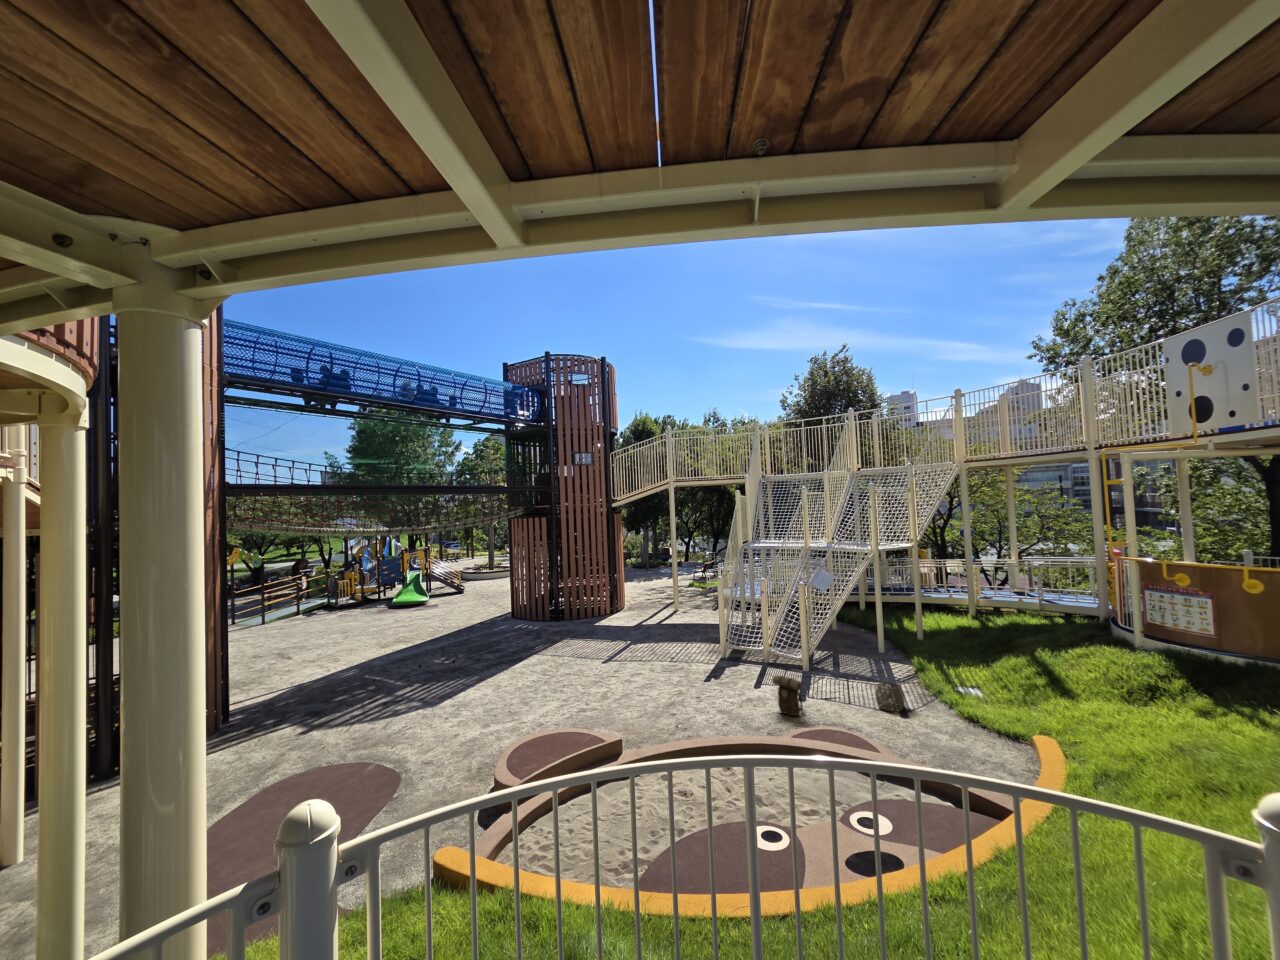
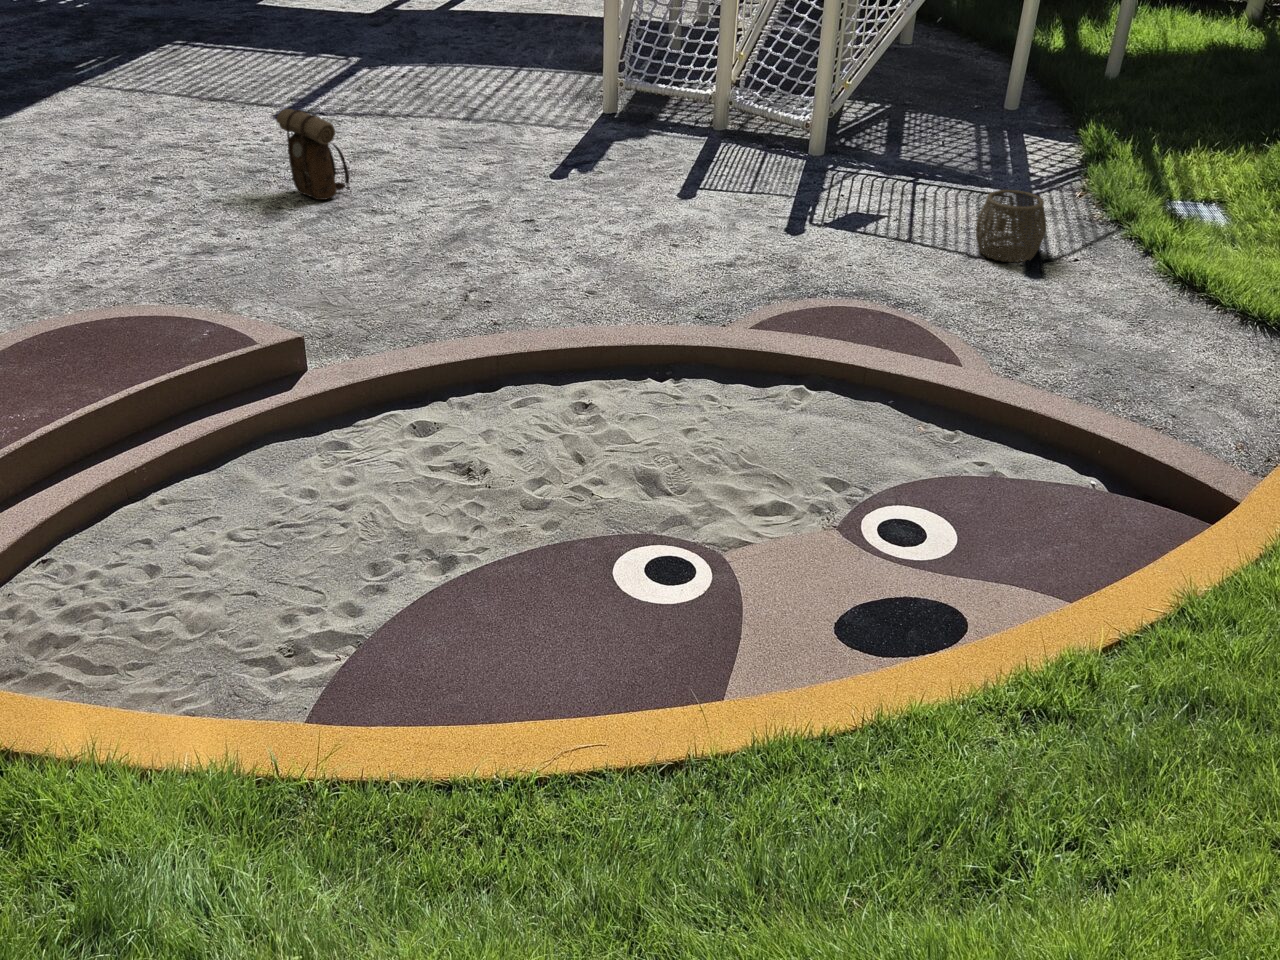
backpack: present [772,676,803,716] -> present [276,109,350,200]

